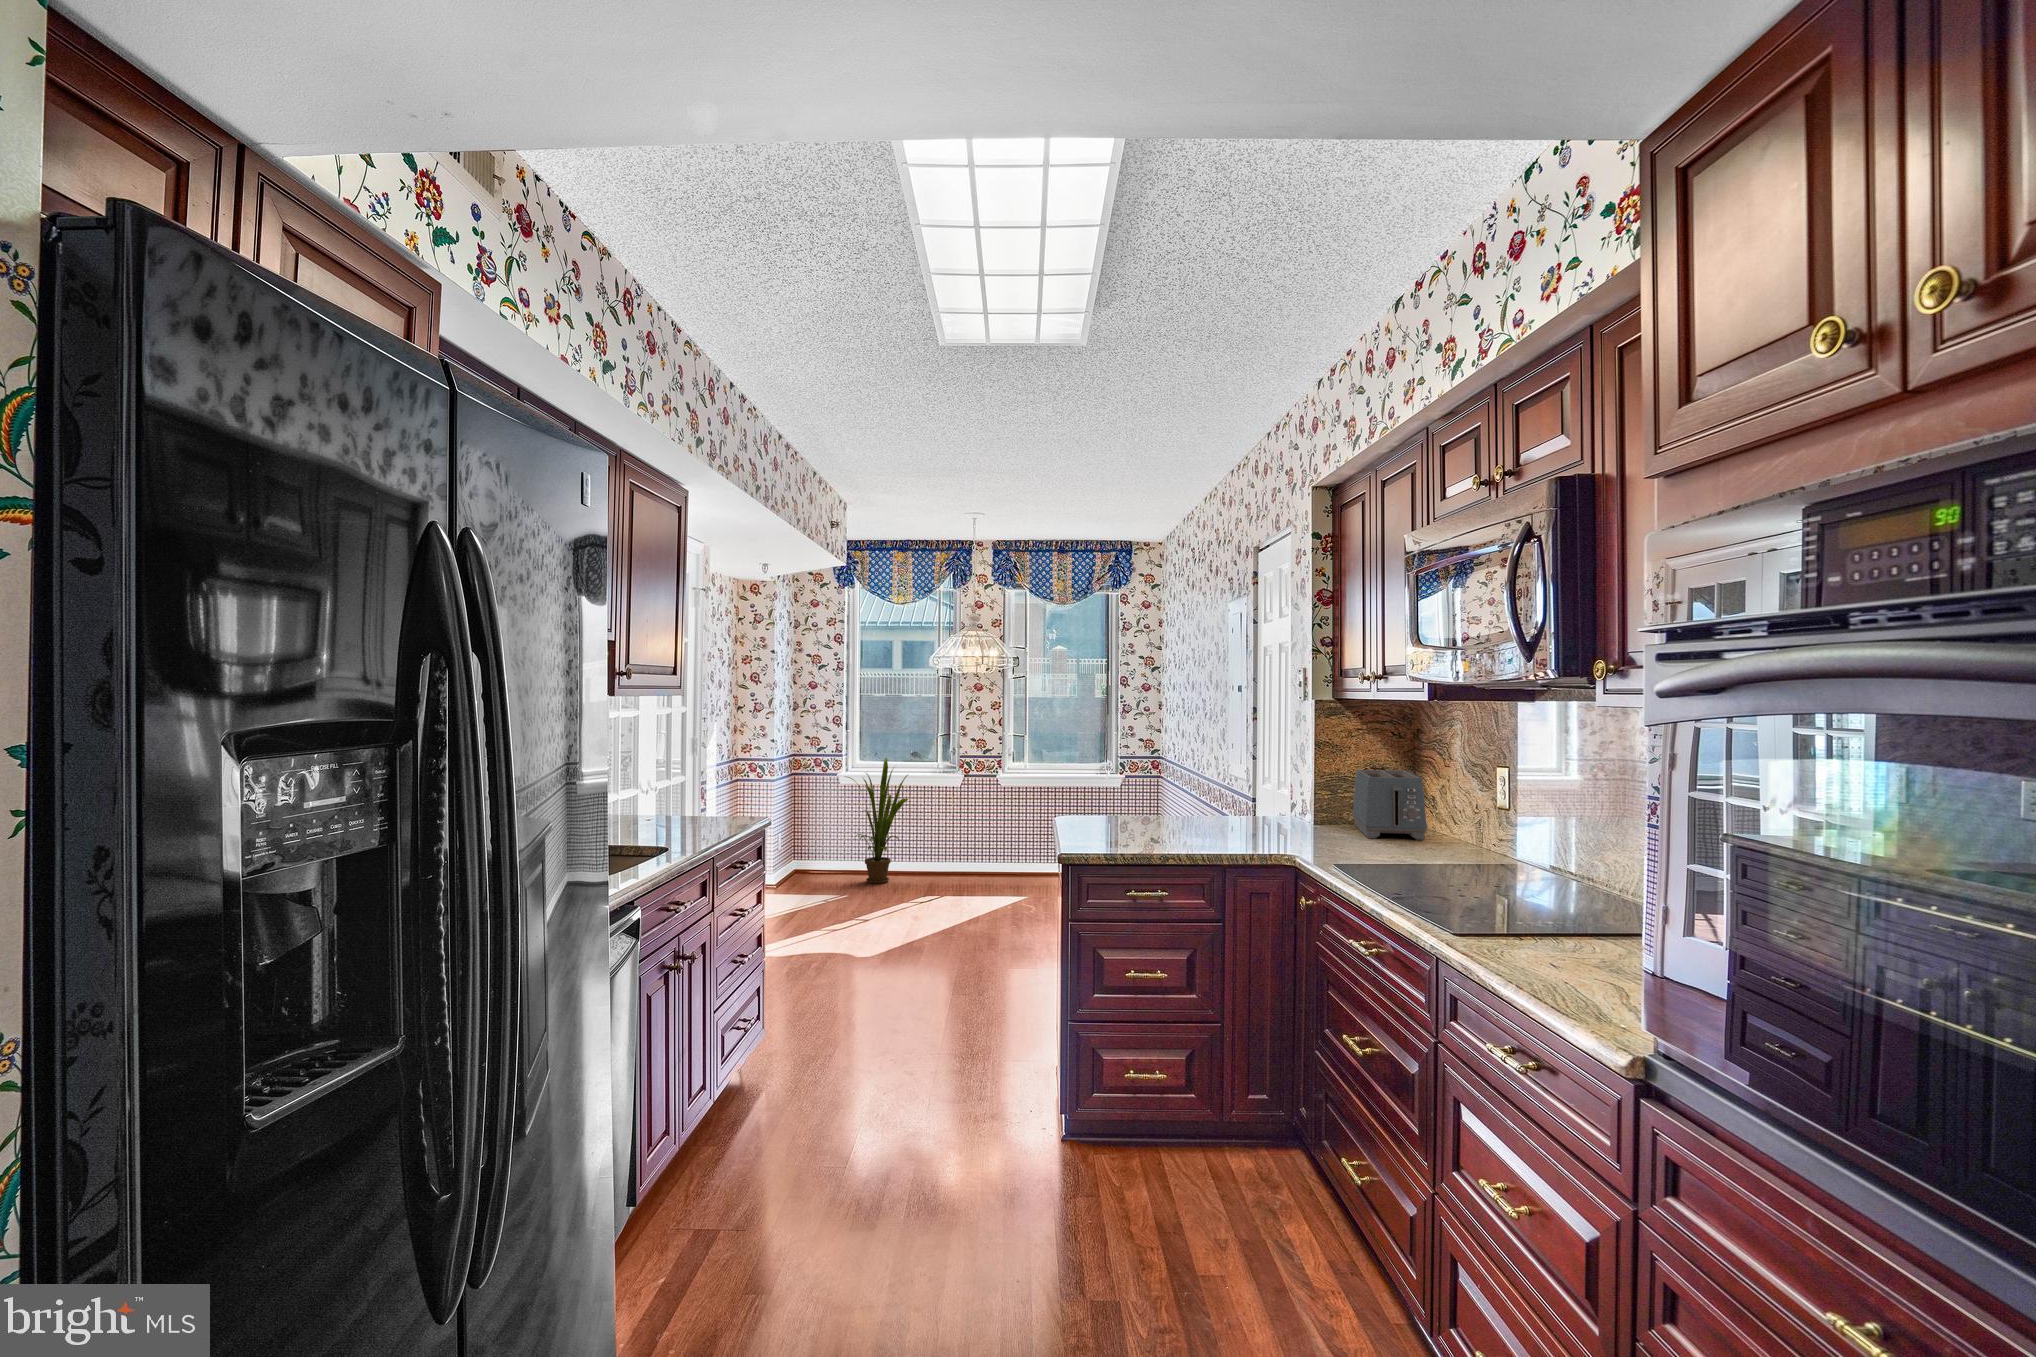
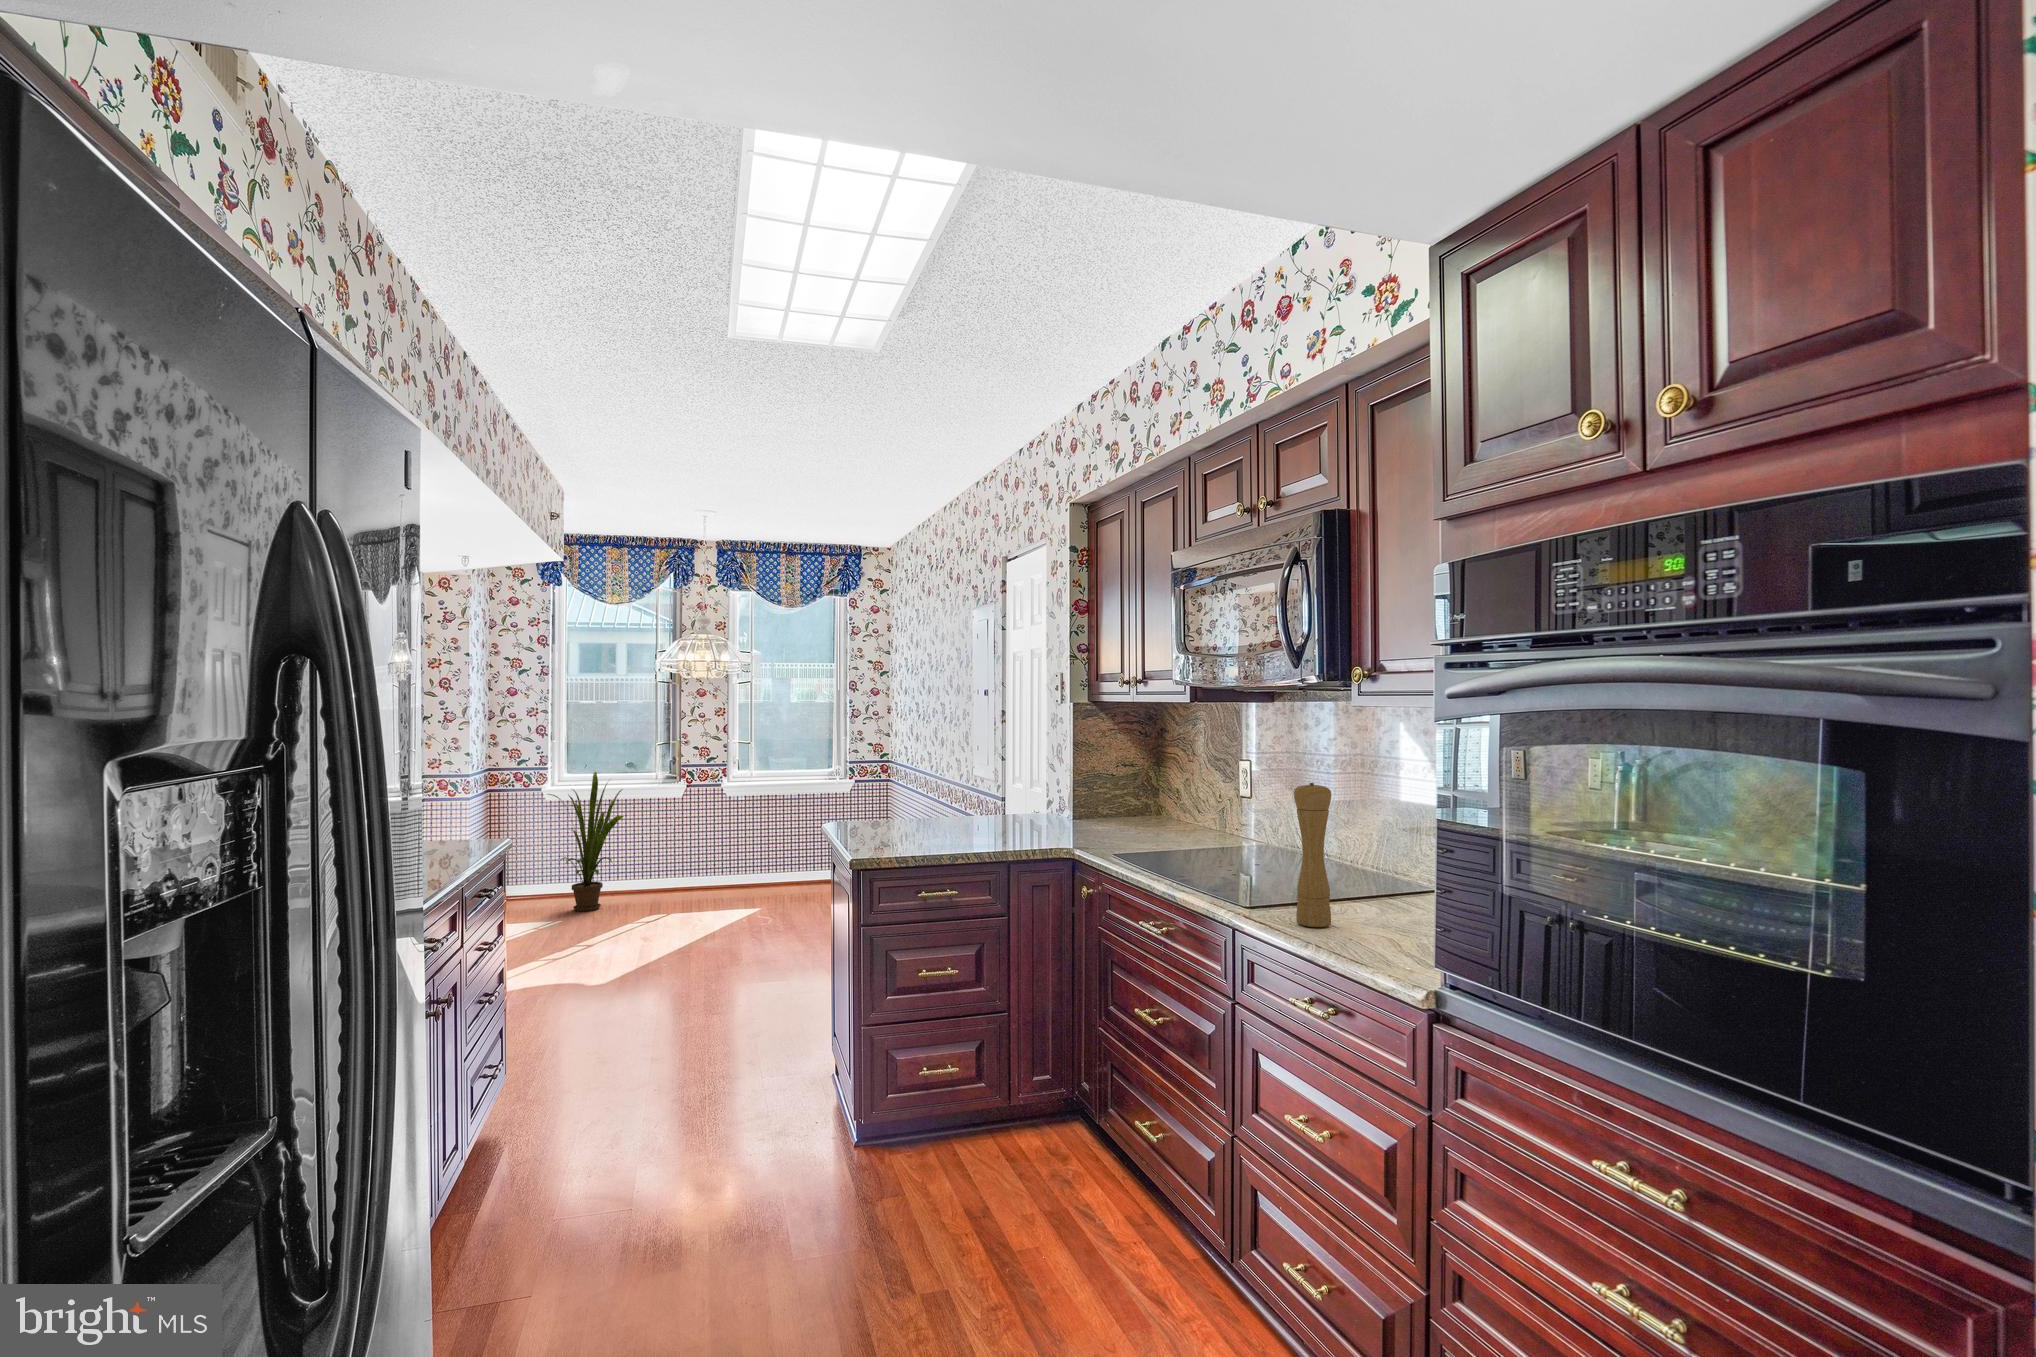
toaster: present [1353,770,1427,840] -> none [1112,767,1181,830]
pepper mill: none [1500,797,1548,967] -> present [1294,783,1331,927]

